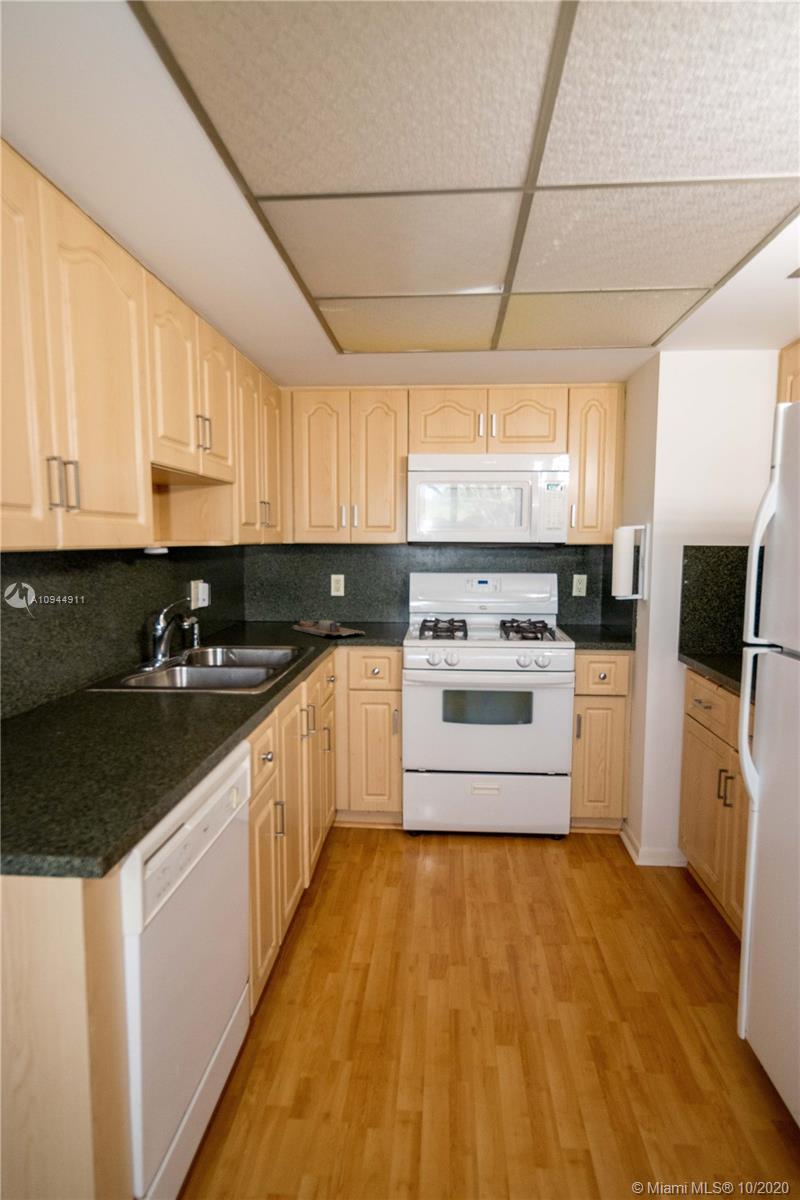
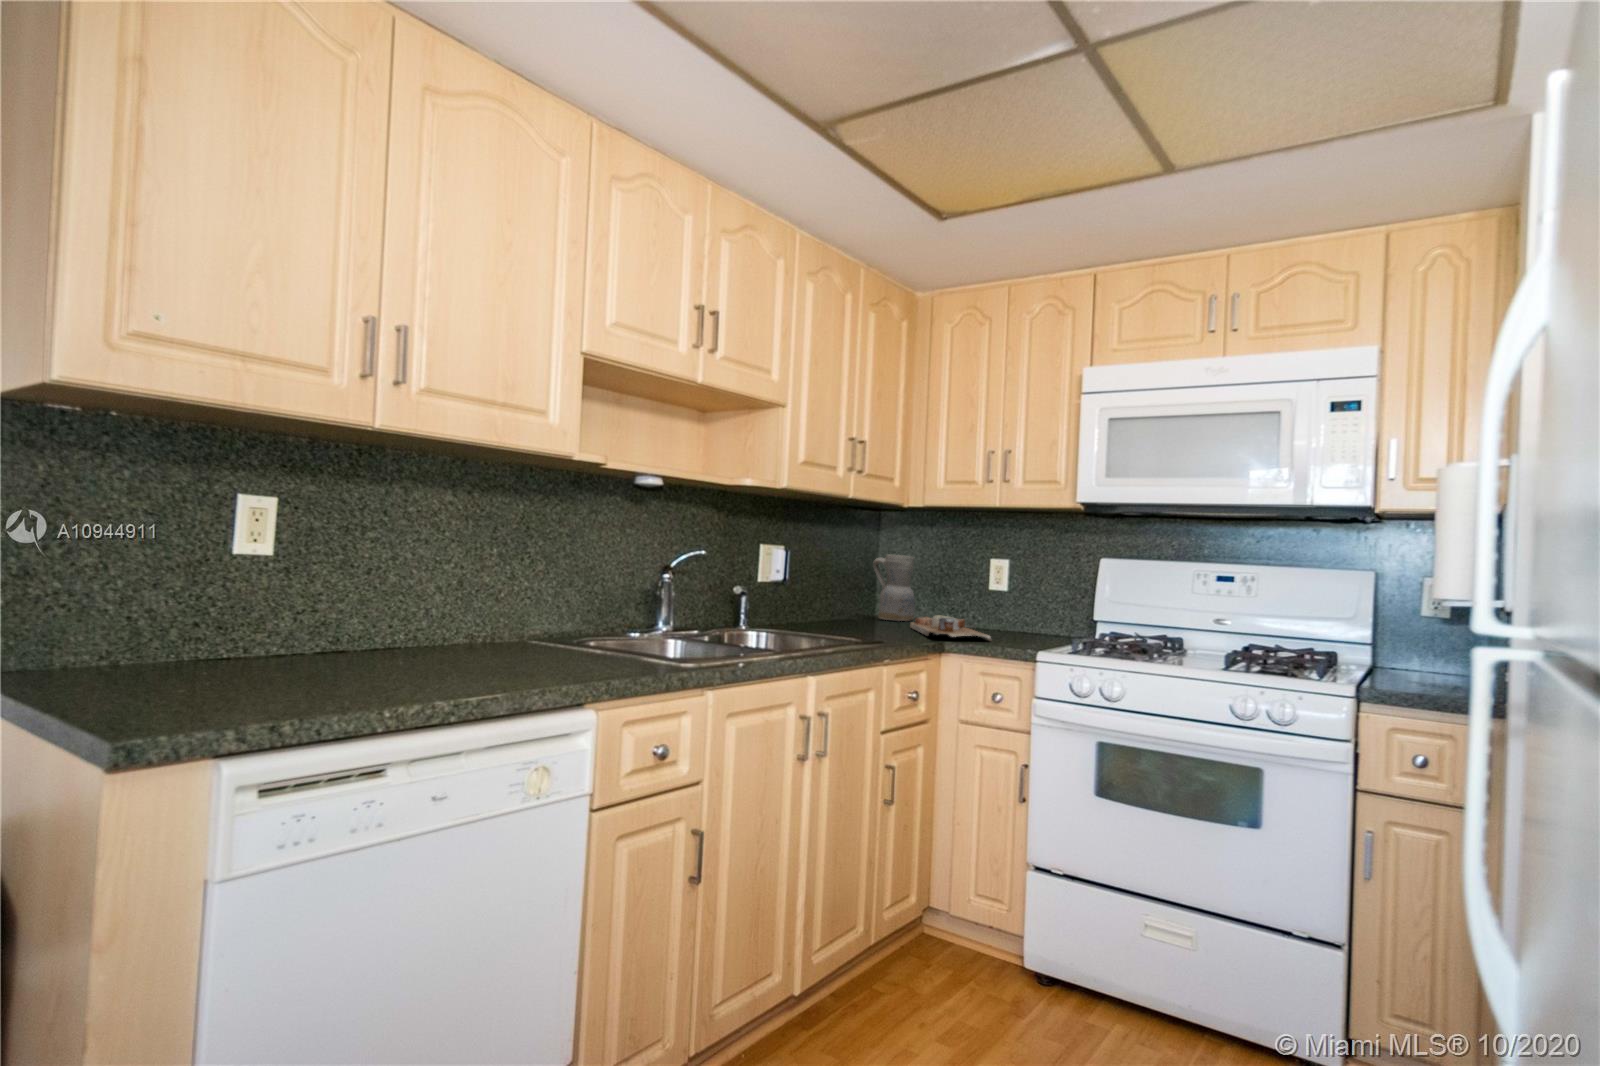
ceramic pitcher: none [247,576,280,624] -> present [873,554,915,621]

